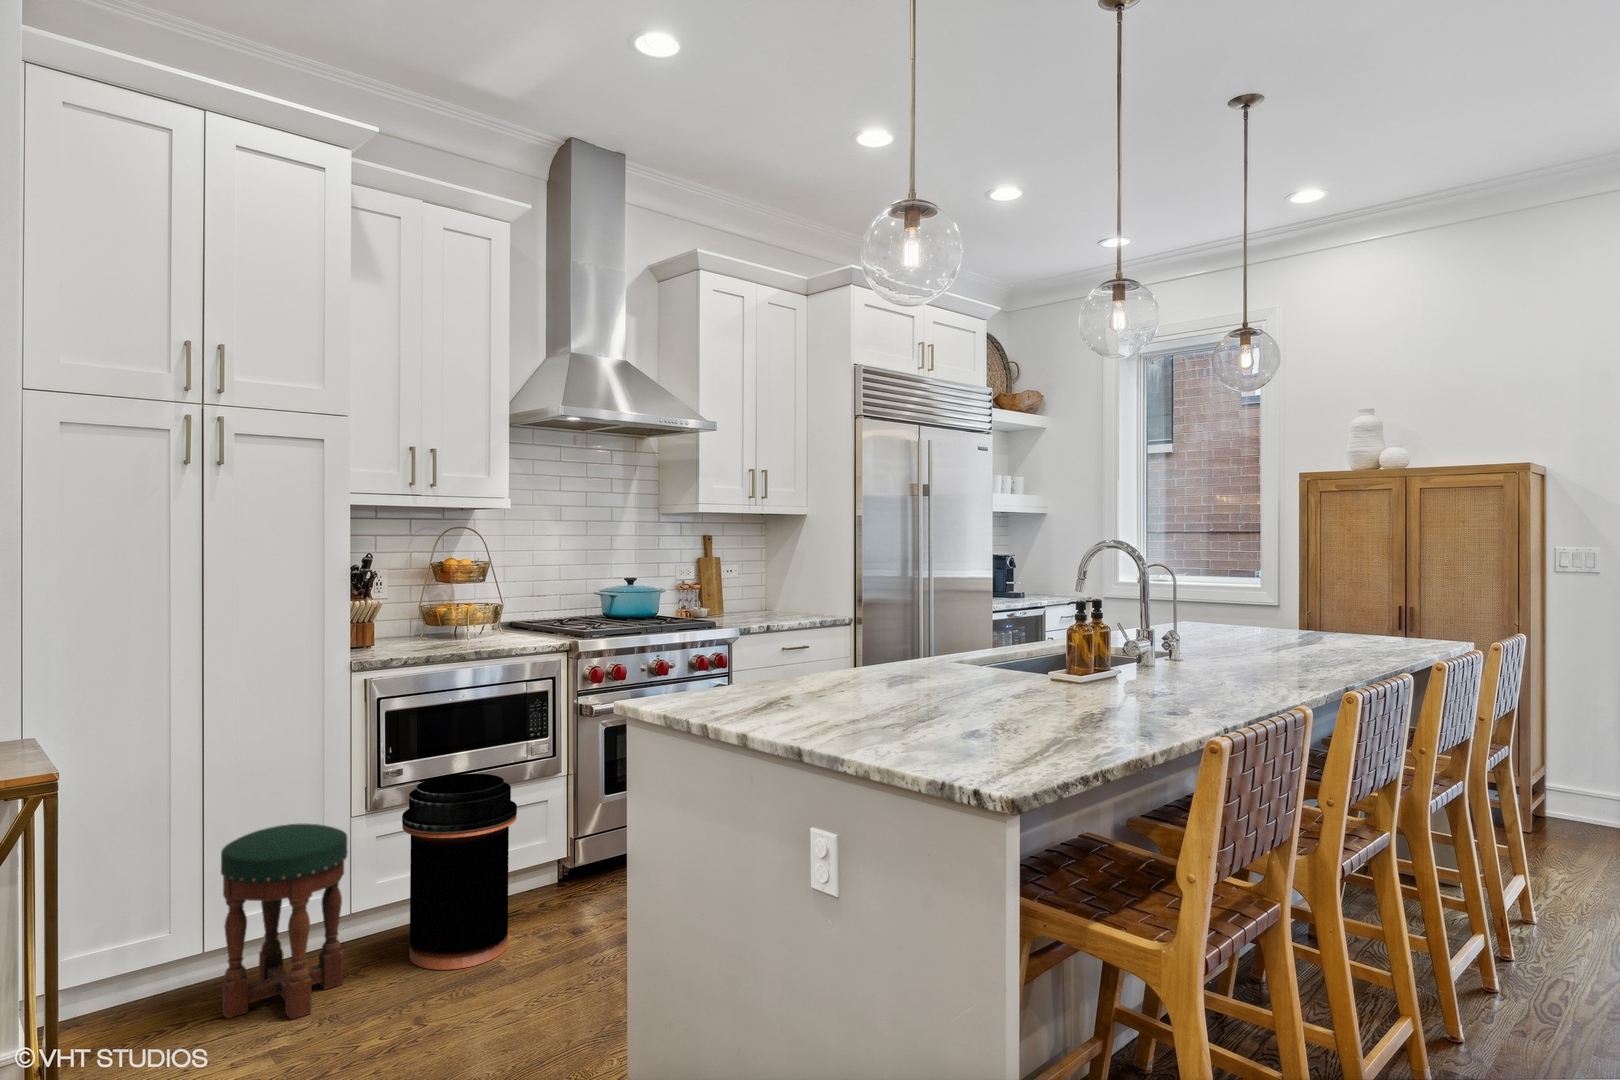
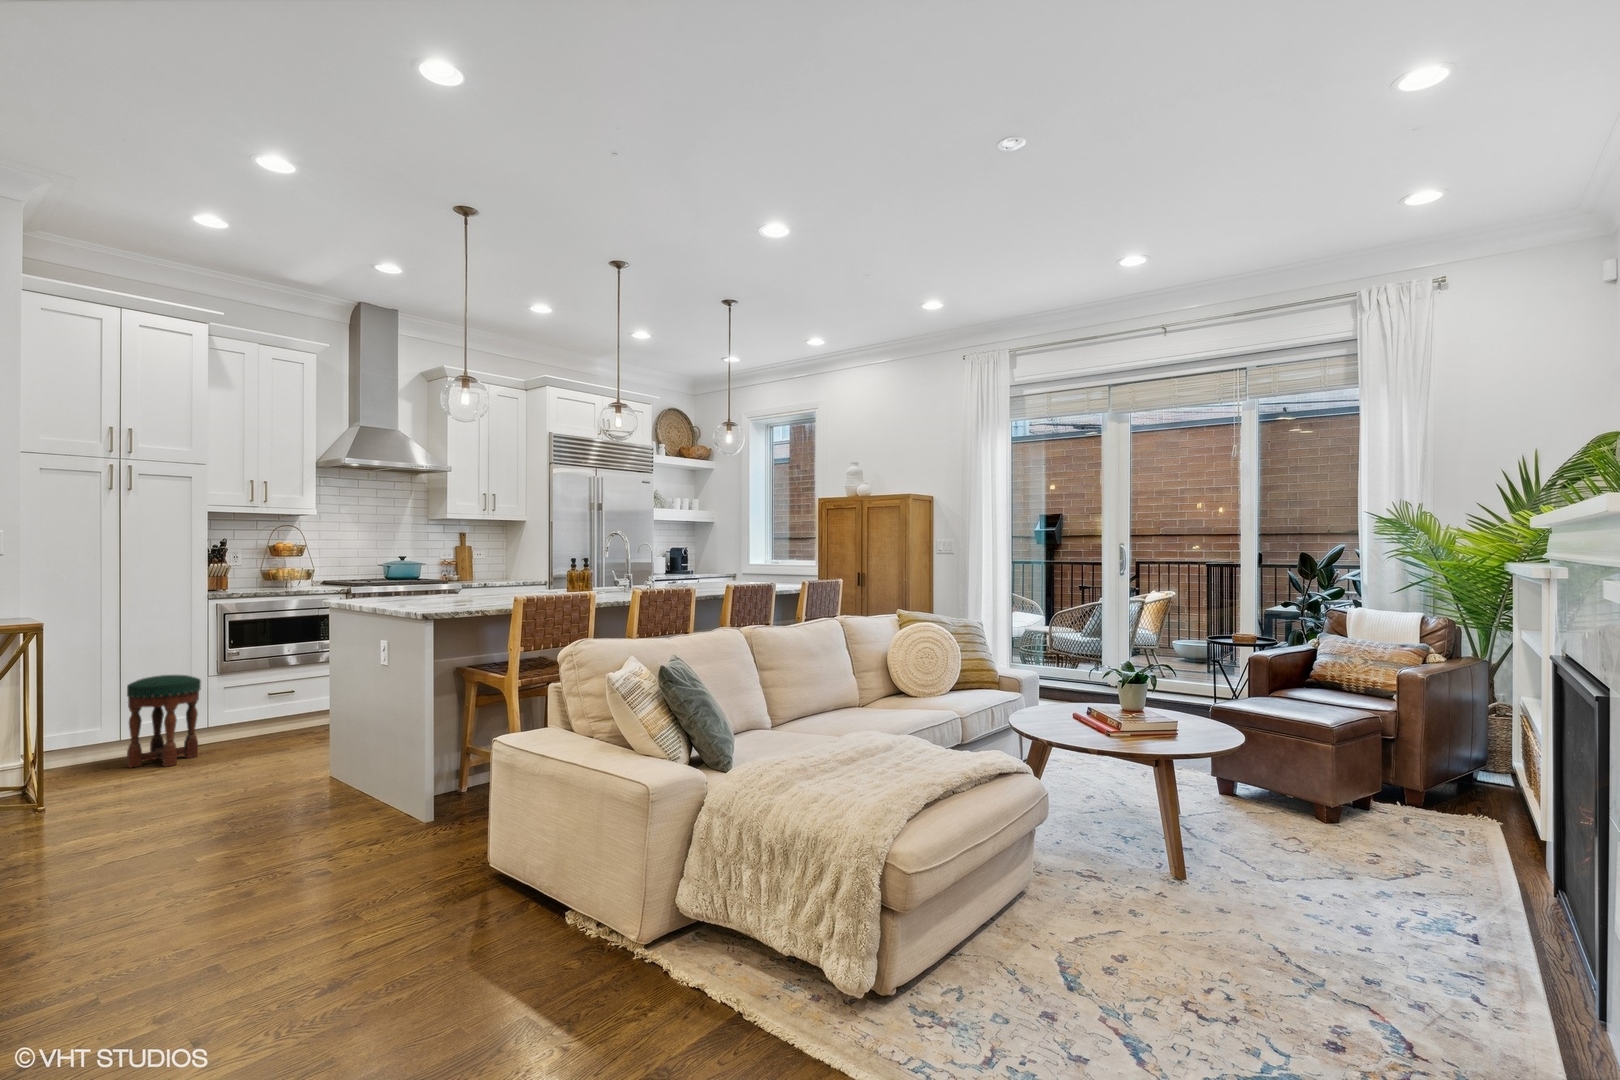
trash can: present [402,774,517,970] -> none [235,655,304,750]

